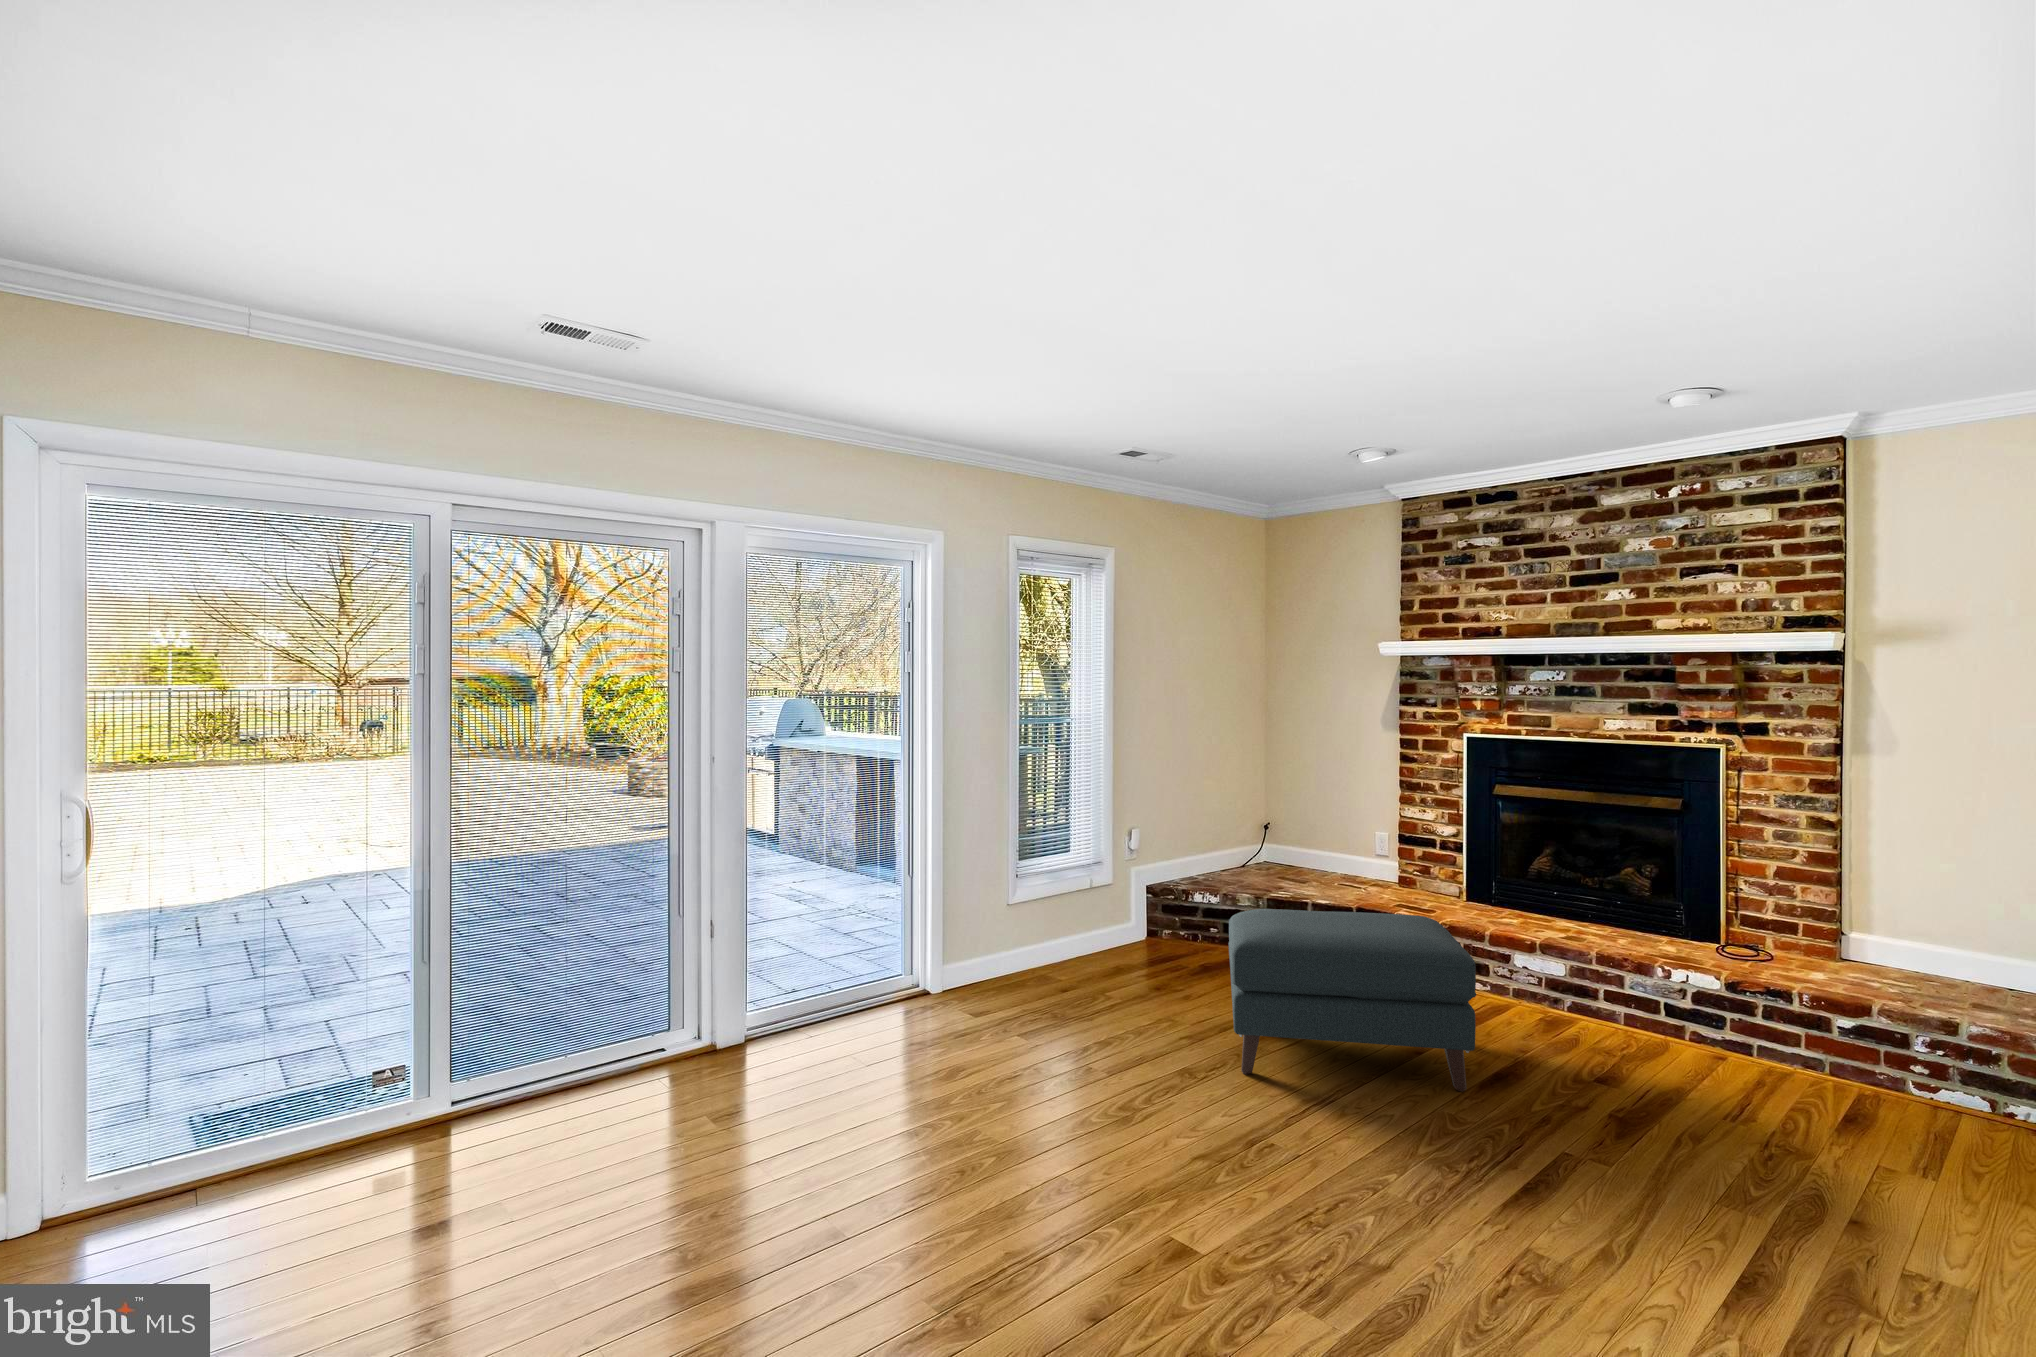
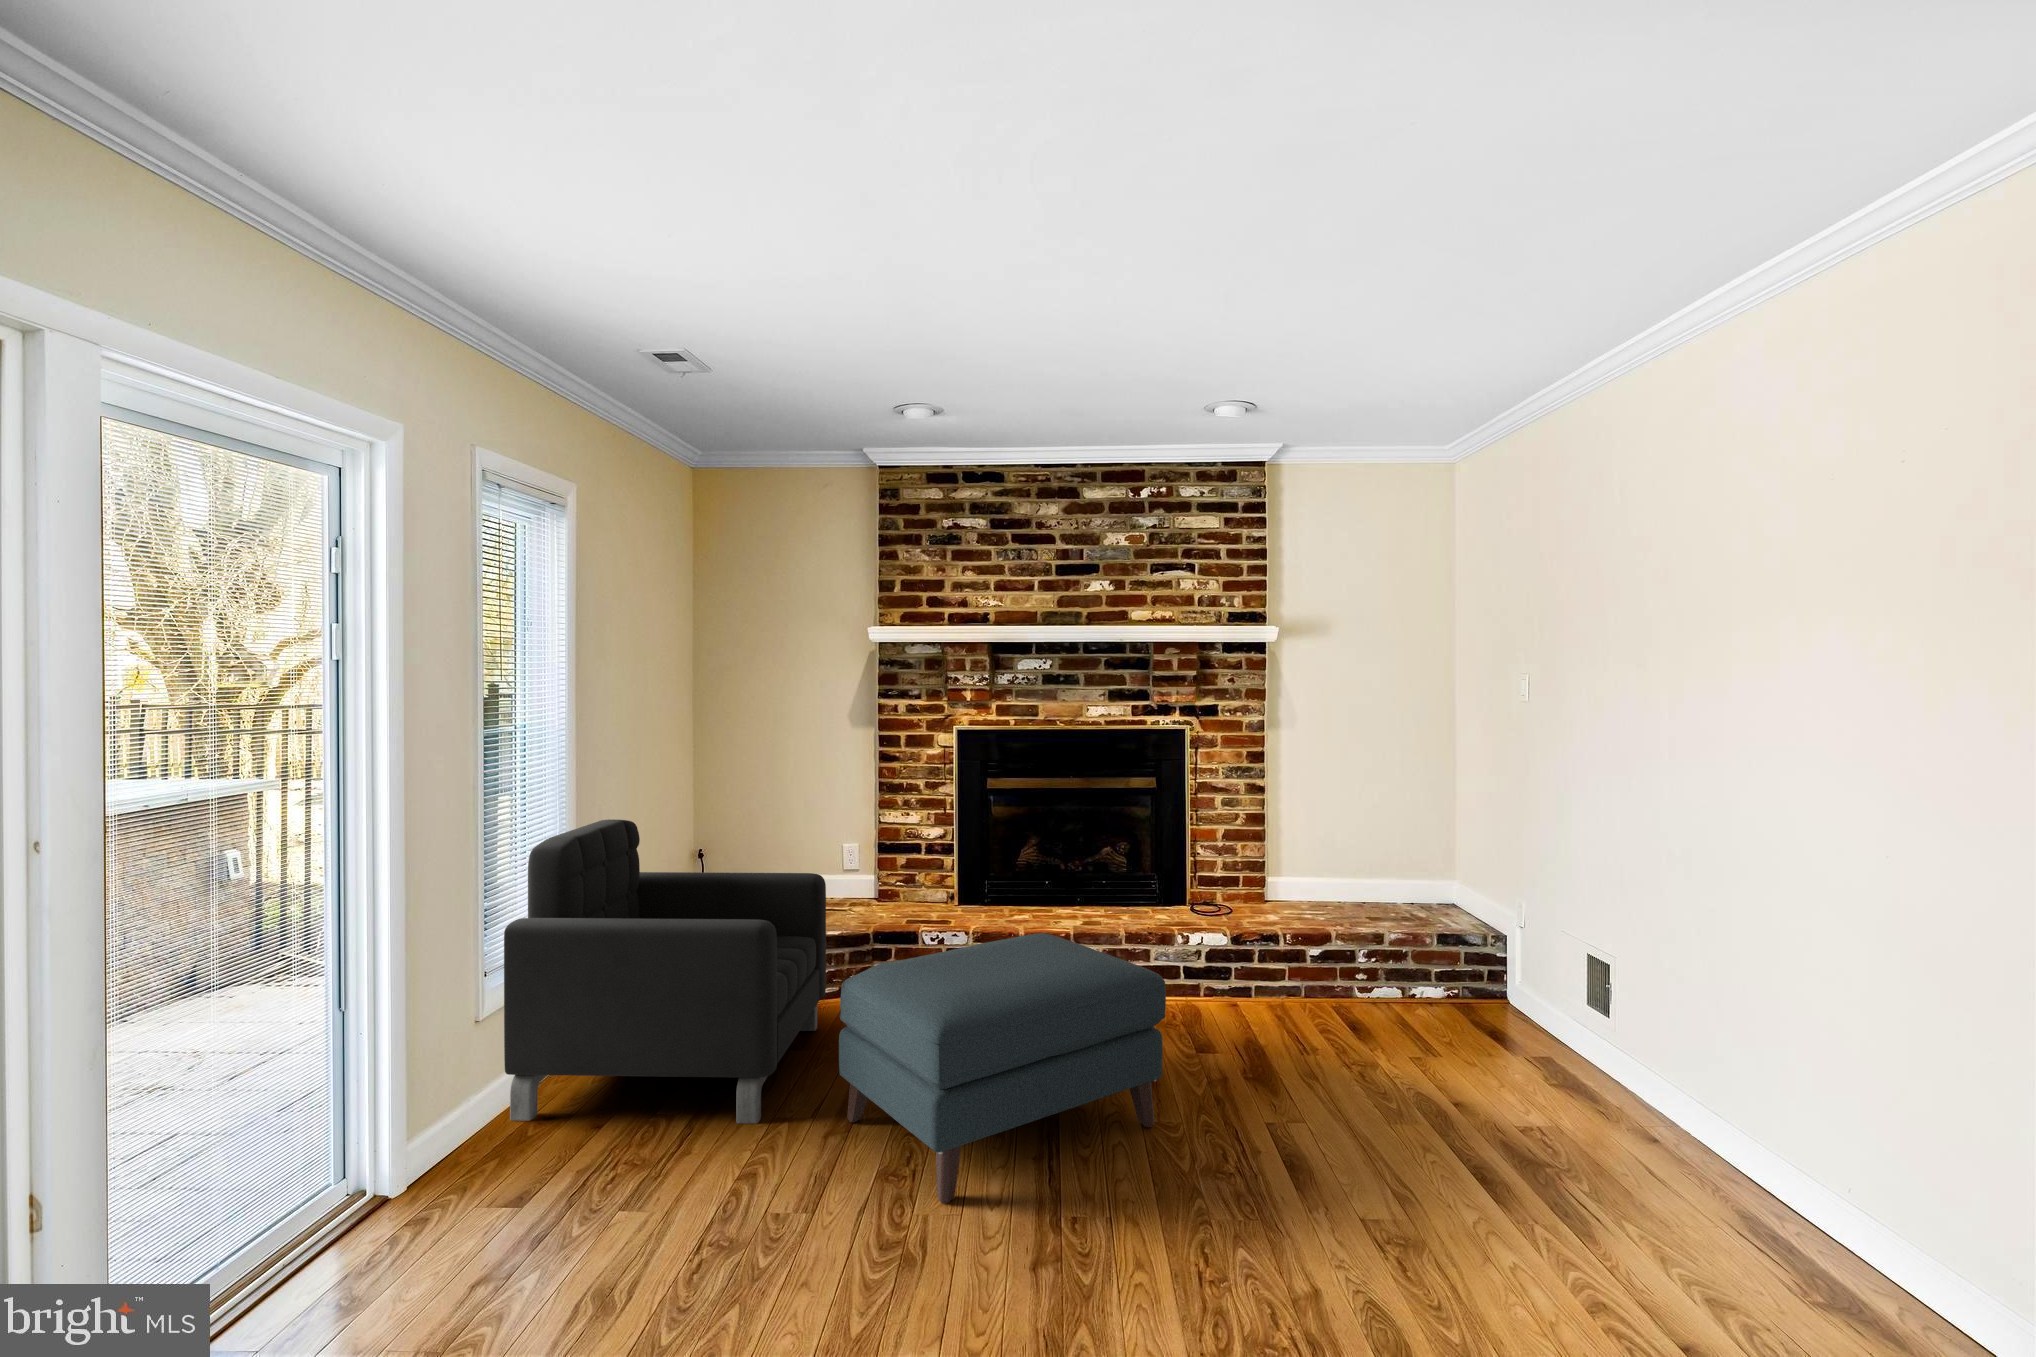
armchair: none [1055,787,1290,1005] -> present [504,819,826,1124]

